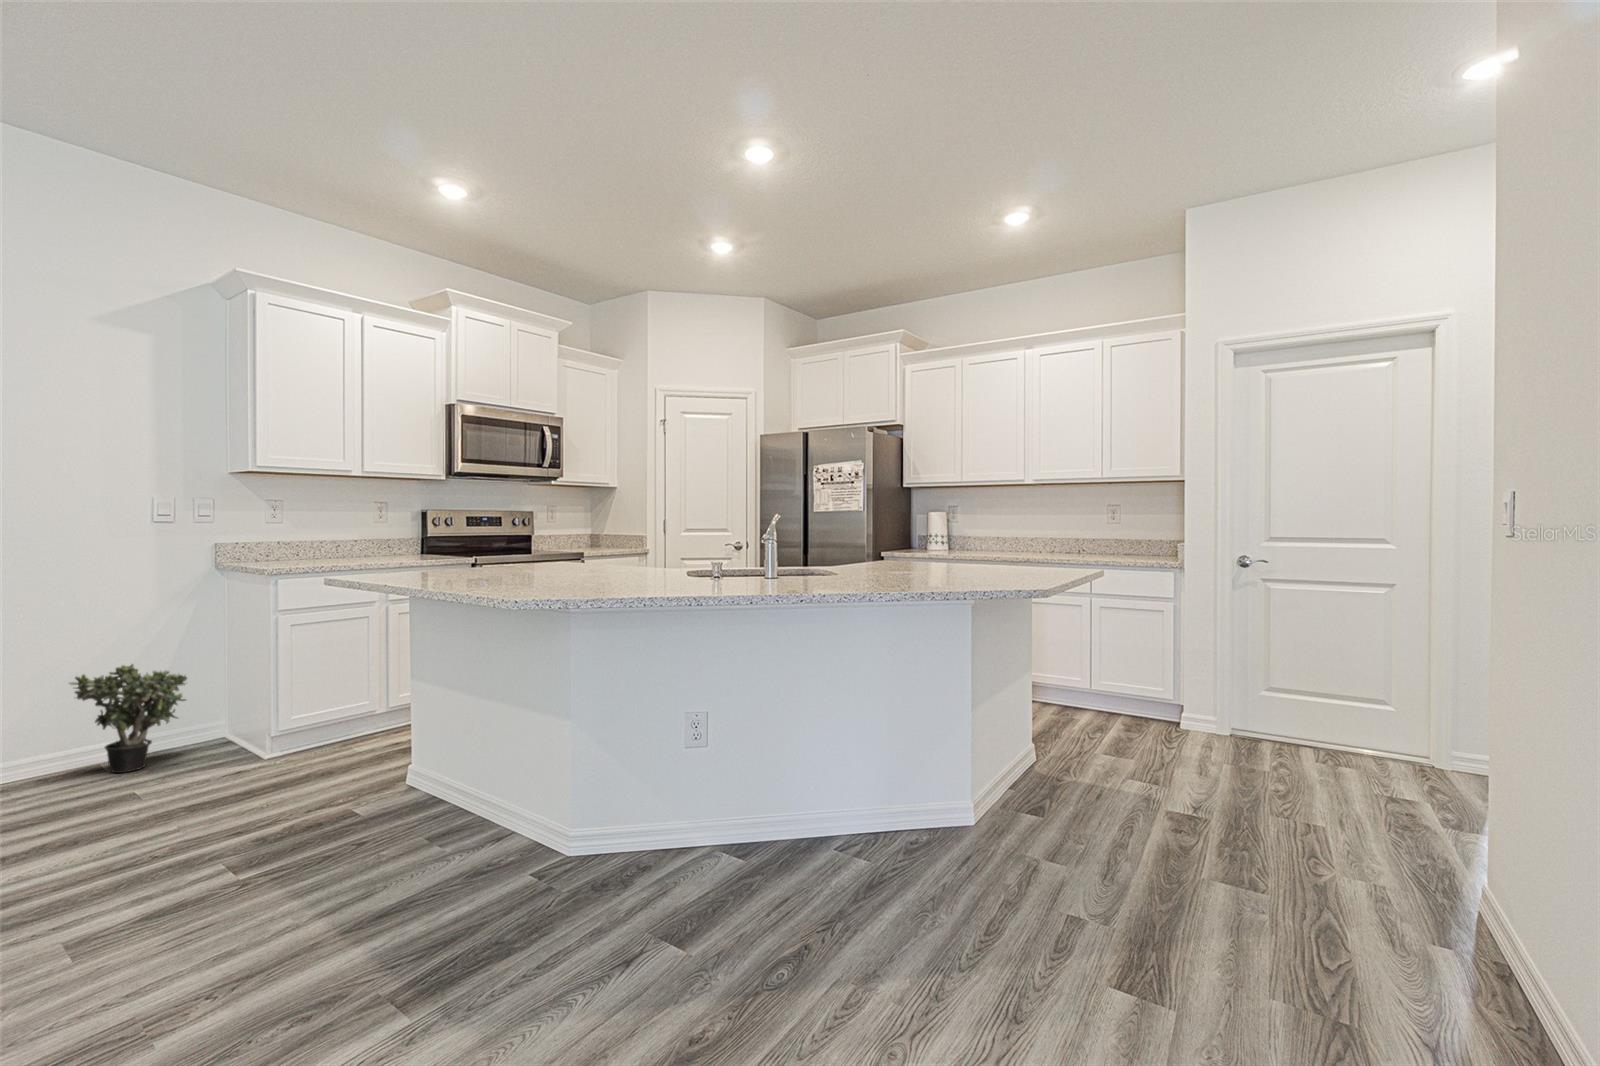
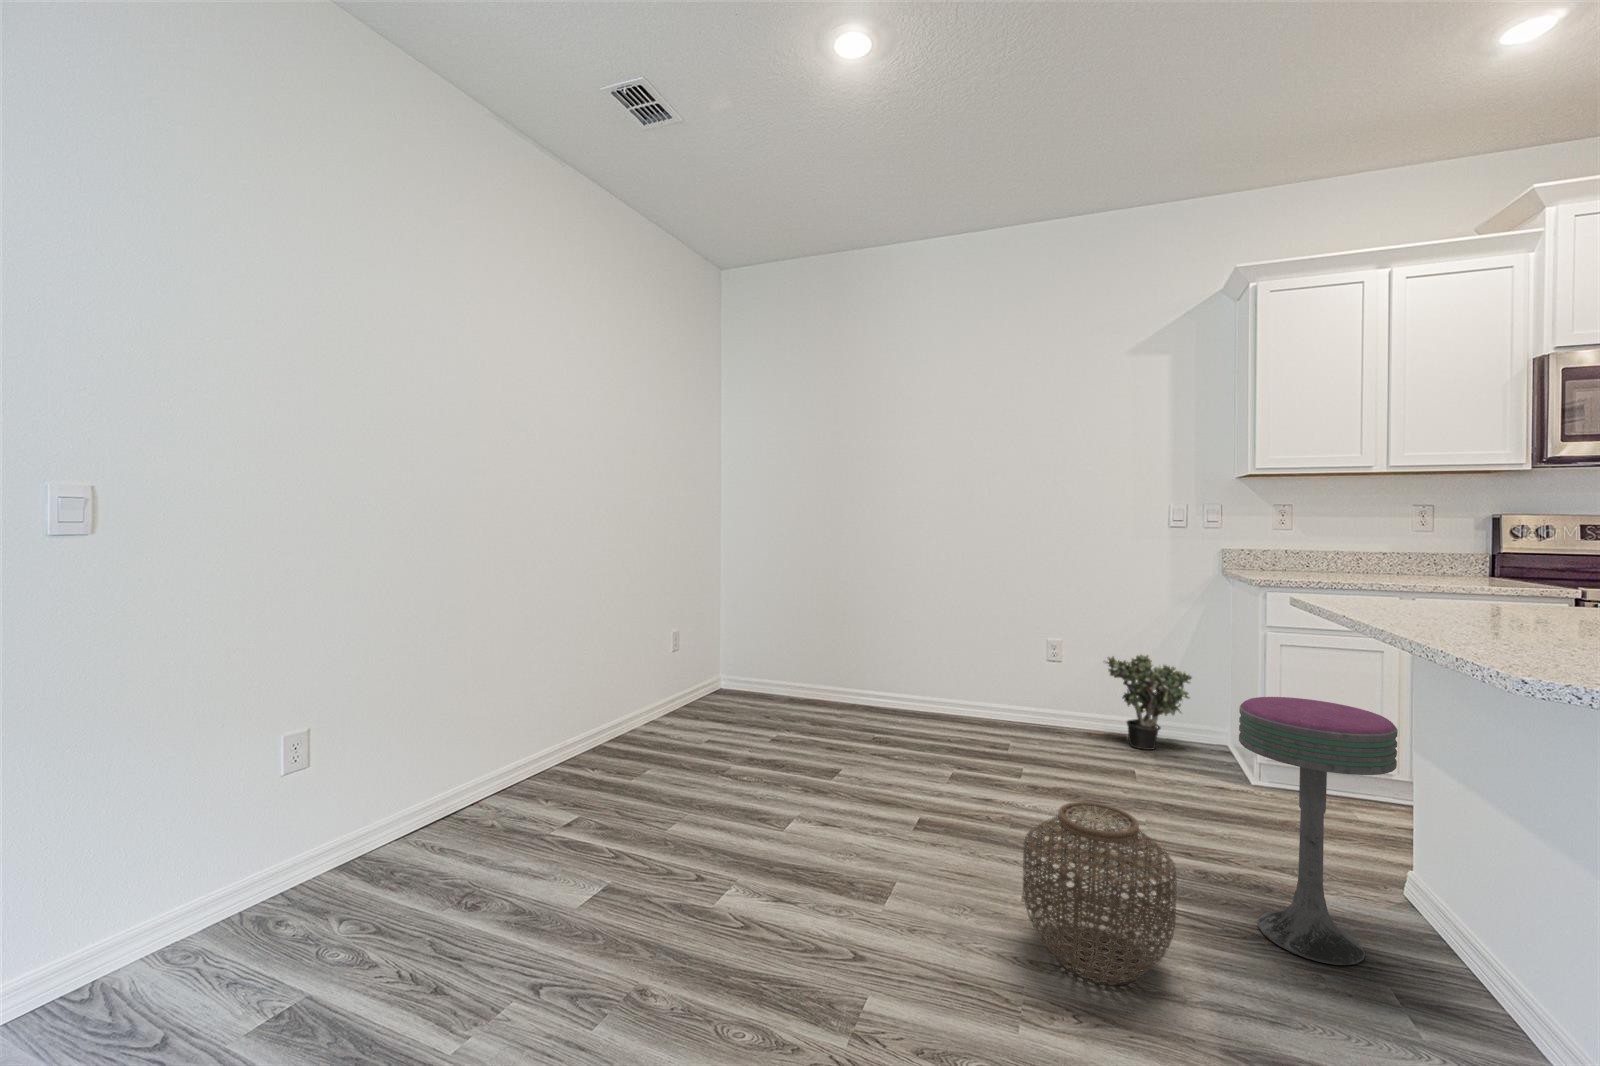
bar stool: none [302,656,416,855] -> present [1239,697,1398,965]
woven basket: none [107,792,282,965] -> present [1023,802,1177,984]

